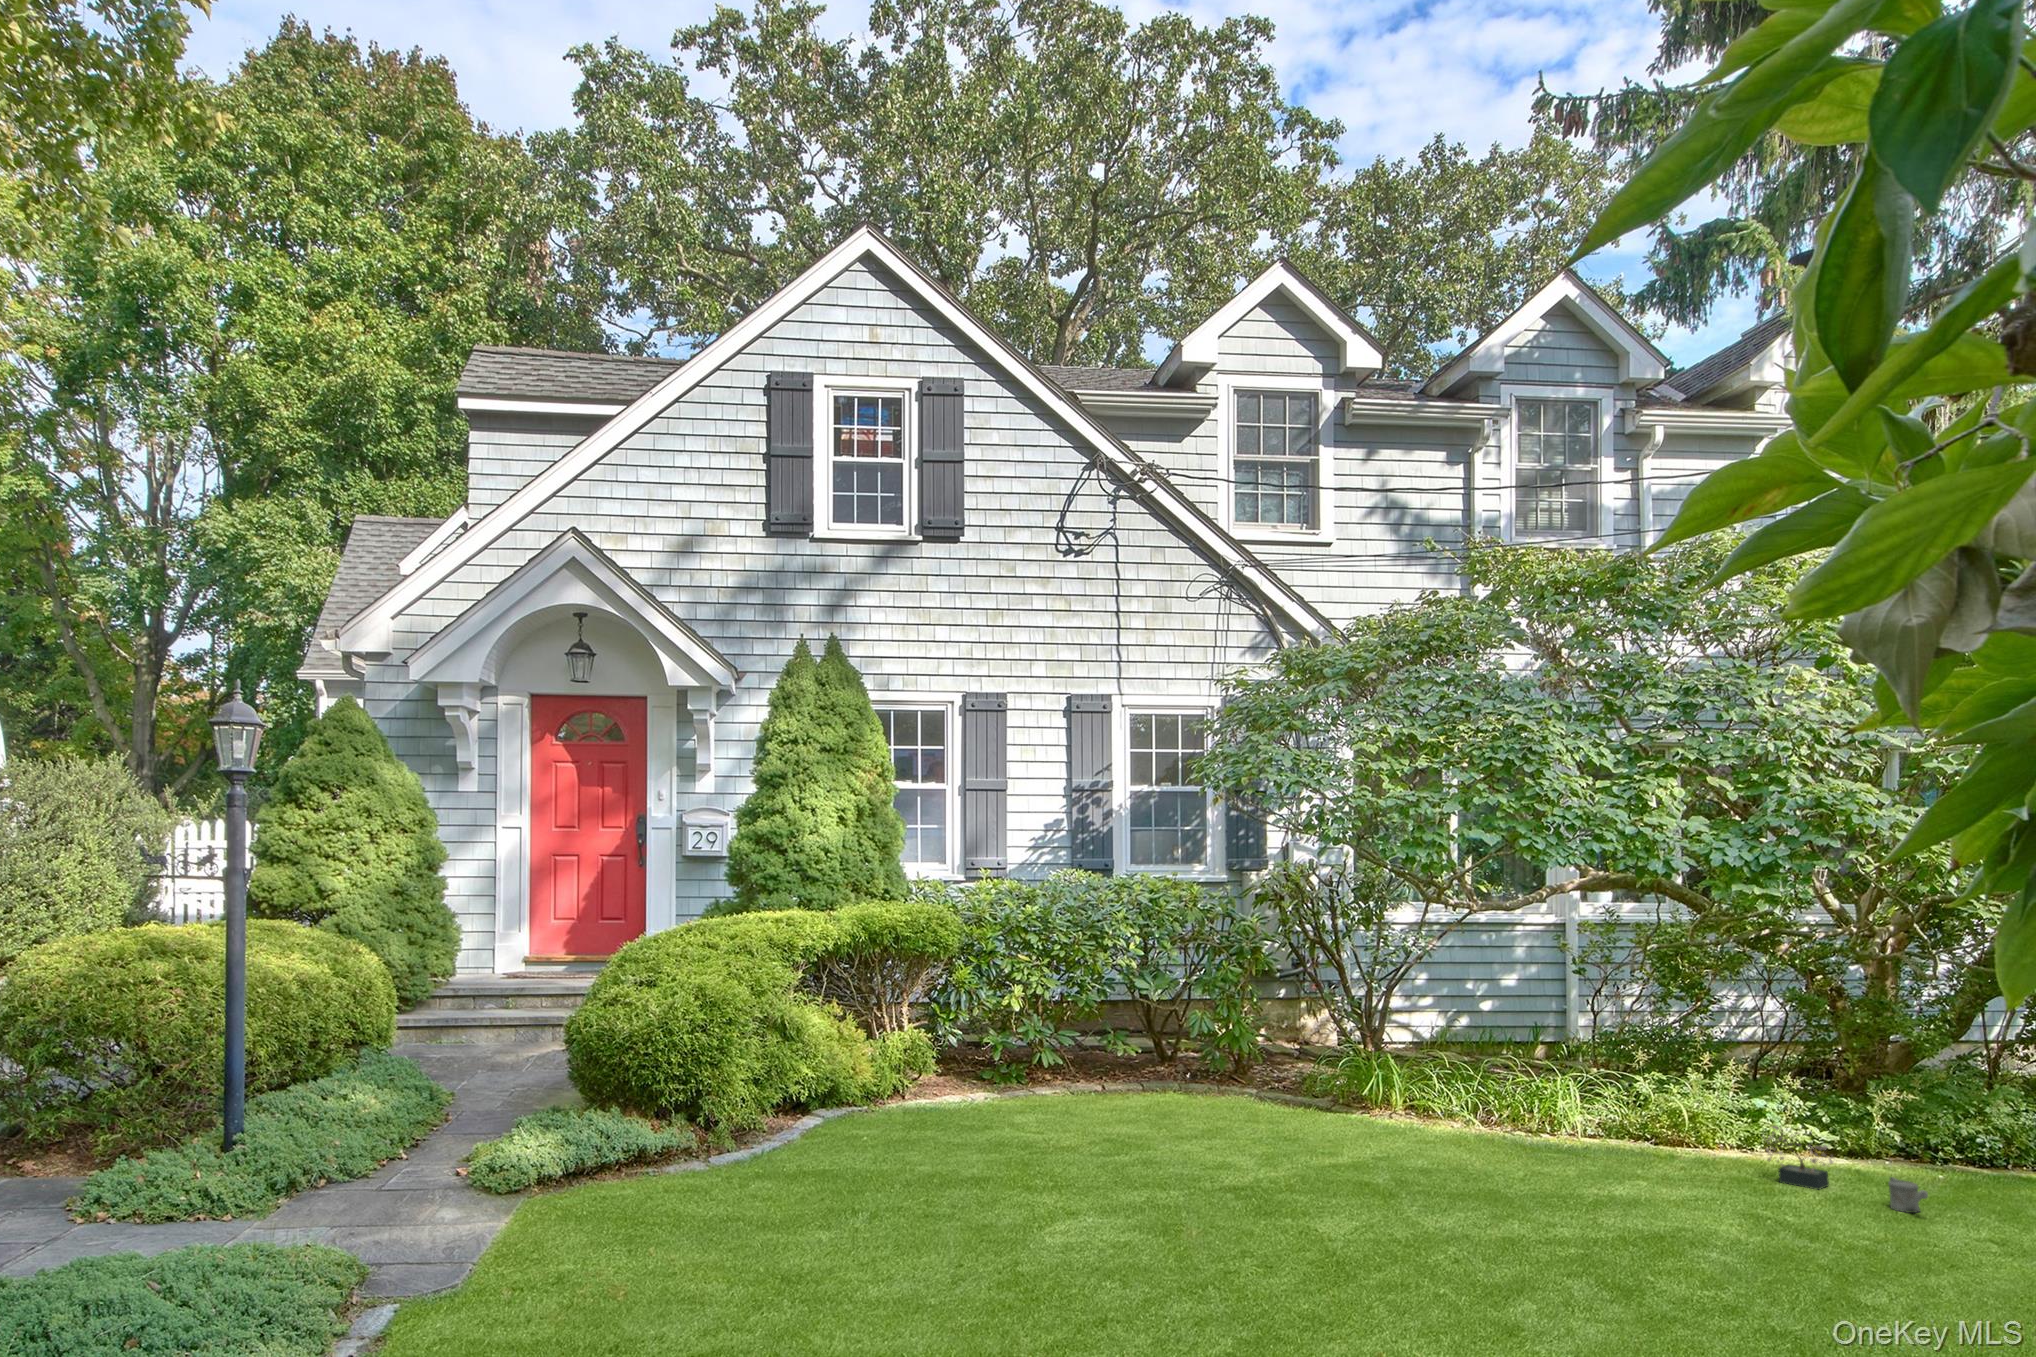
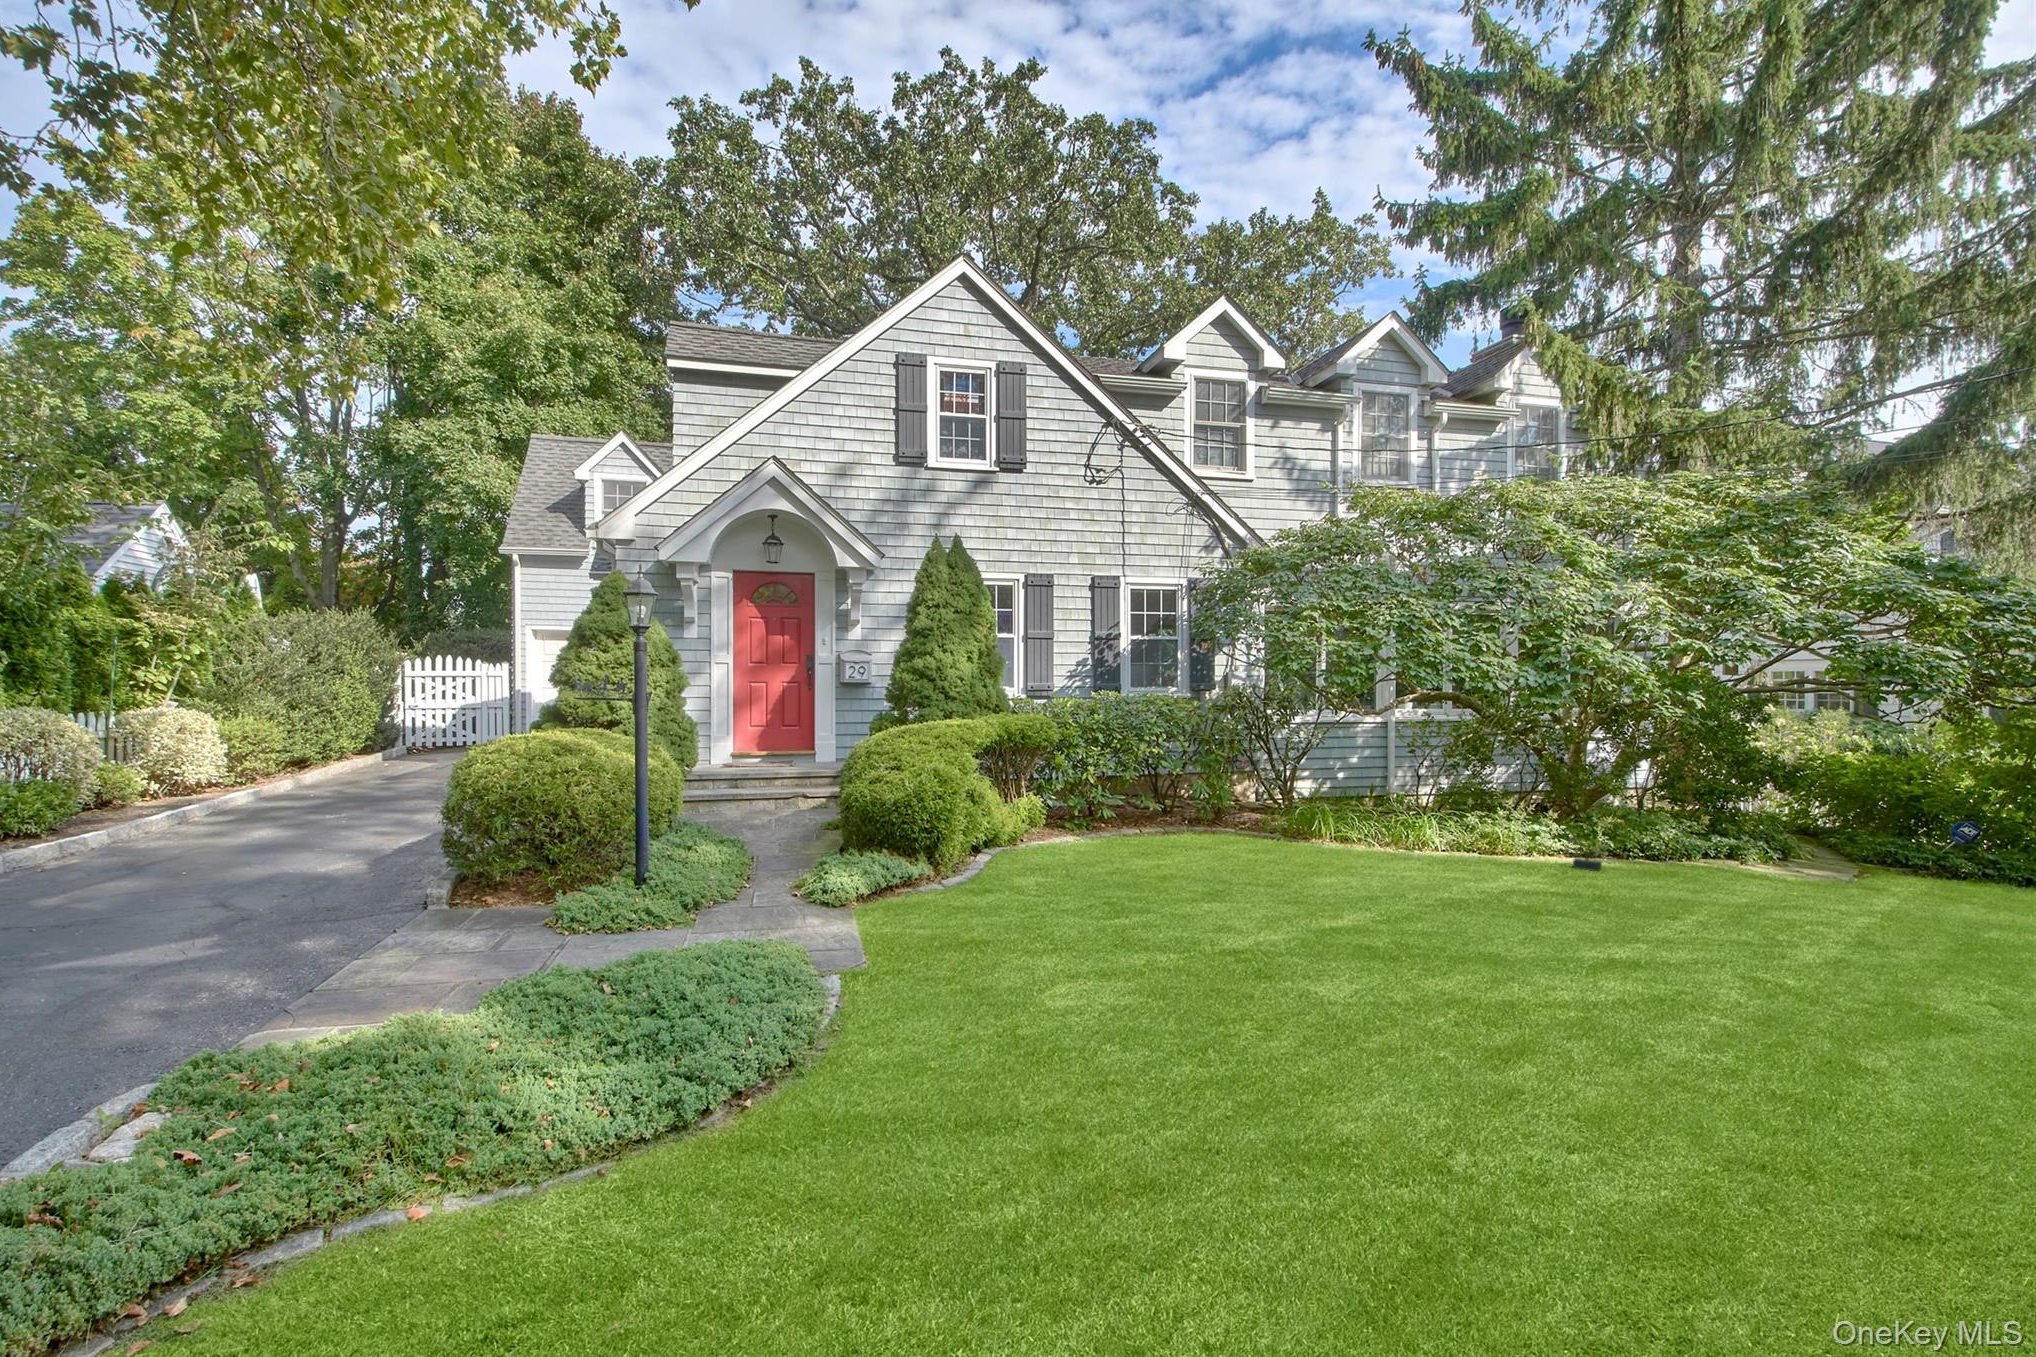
watering can: present [1888,1177,1928,1213] -> none [1642,862,1670,881]

